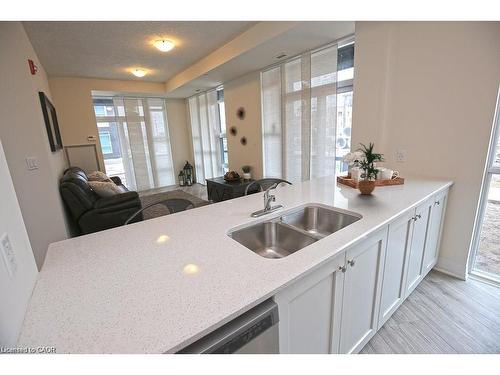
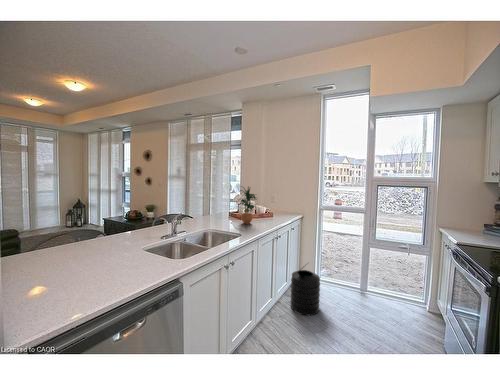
trash can: none [427,254,487,328] -> present [290,266,320,316]

